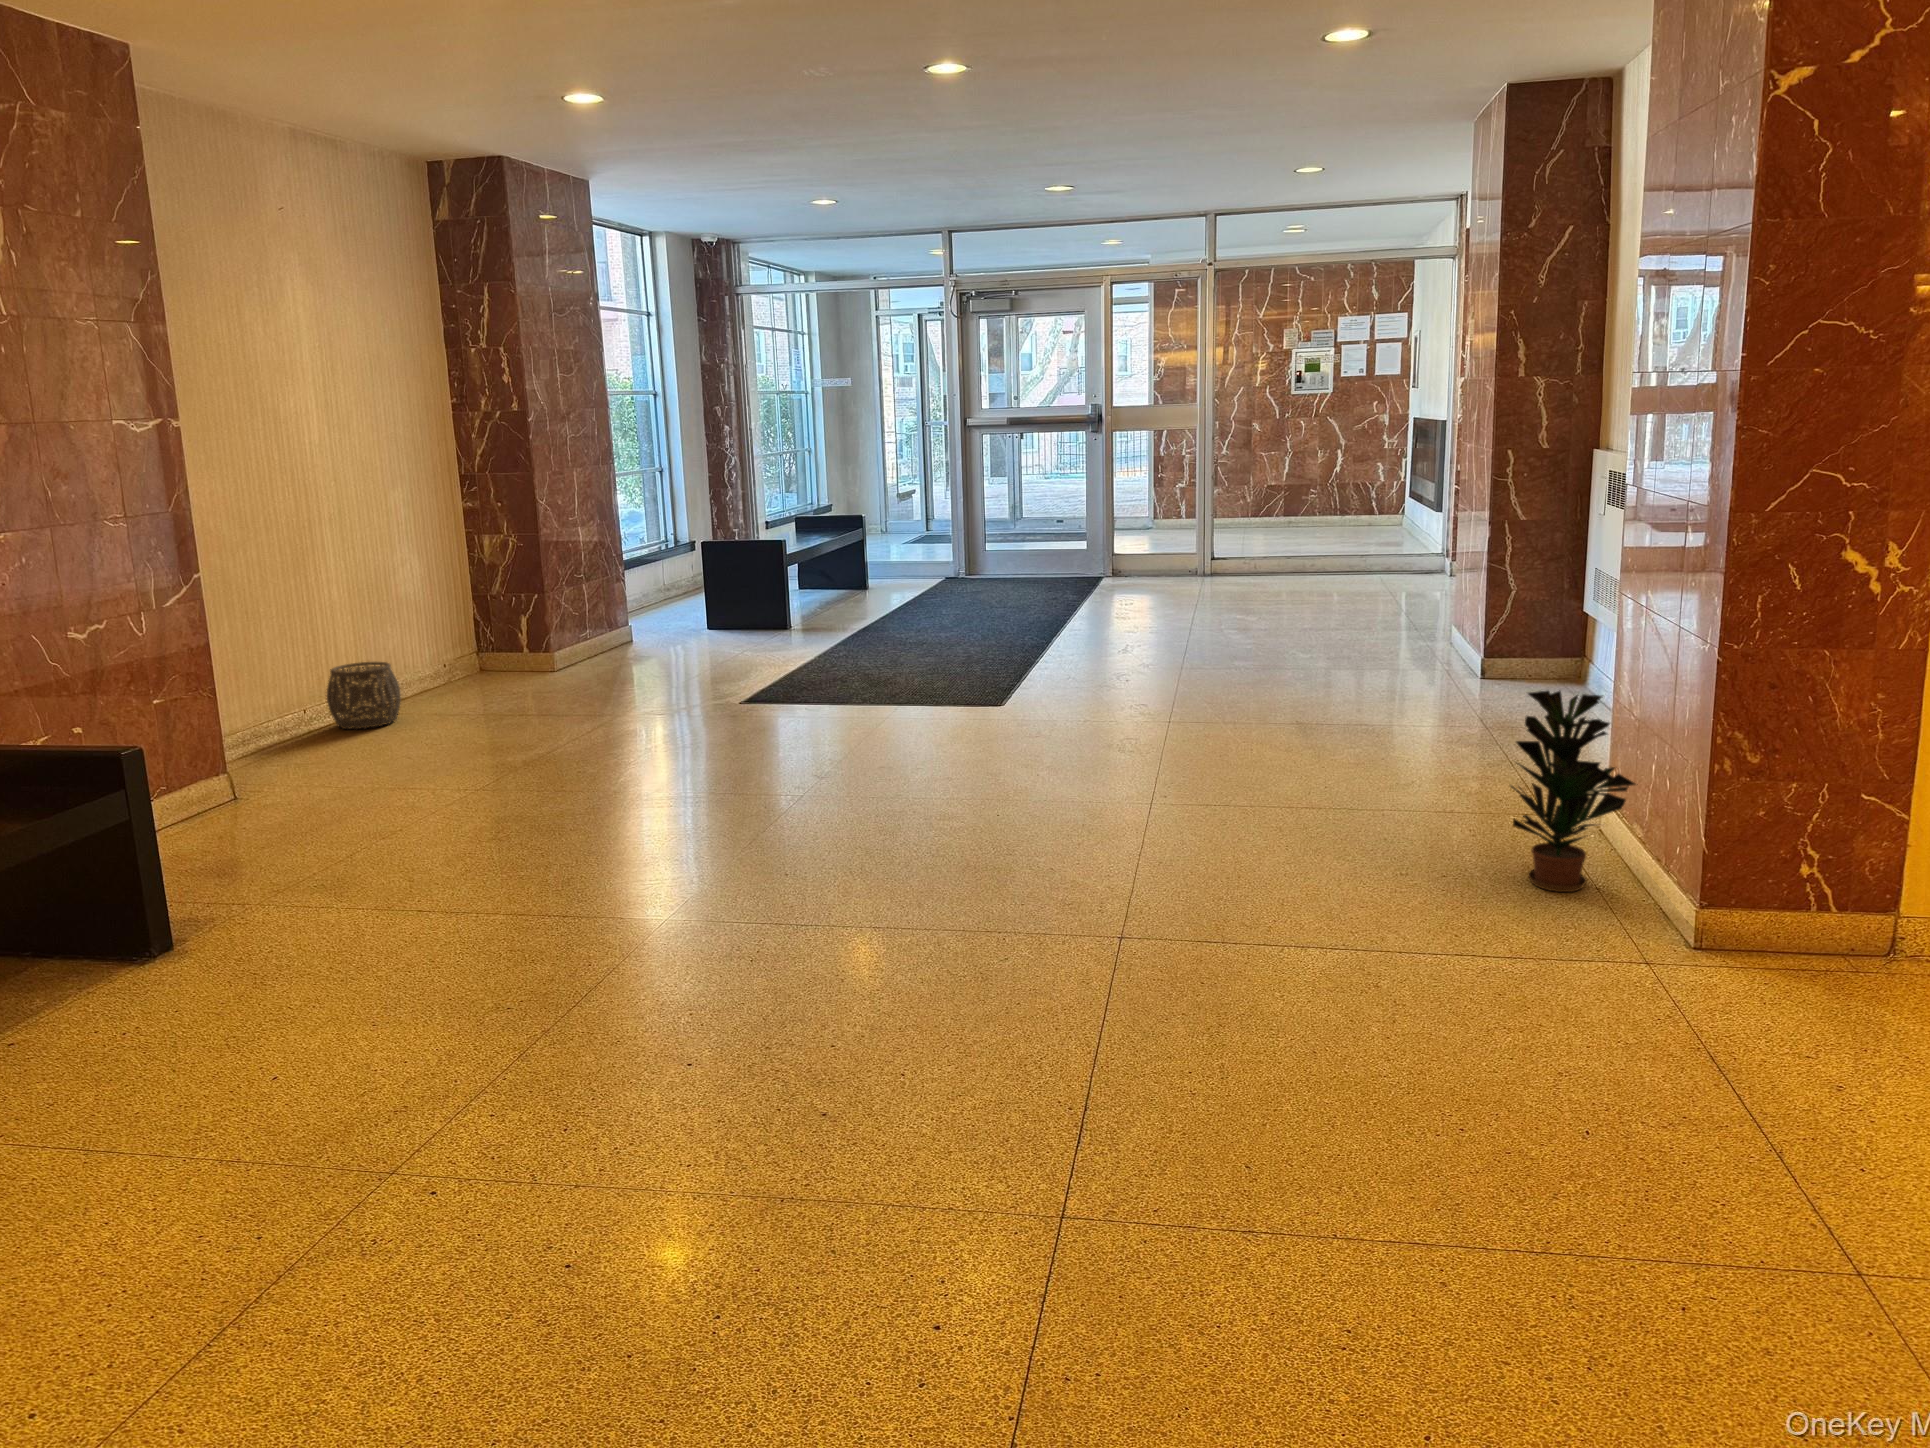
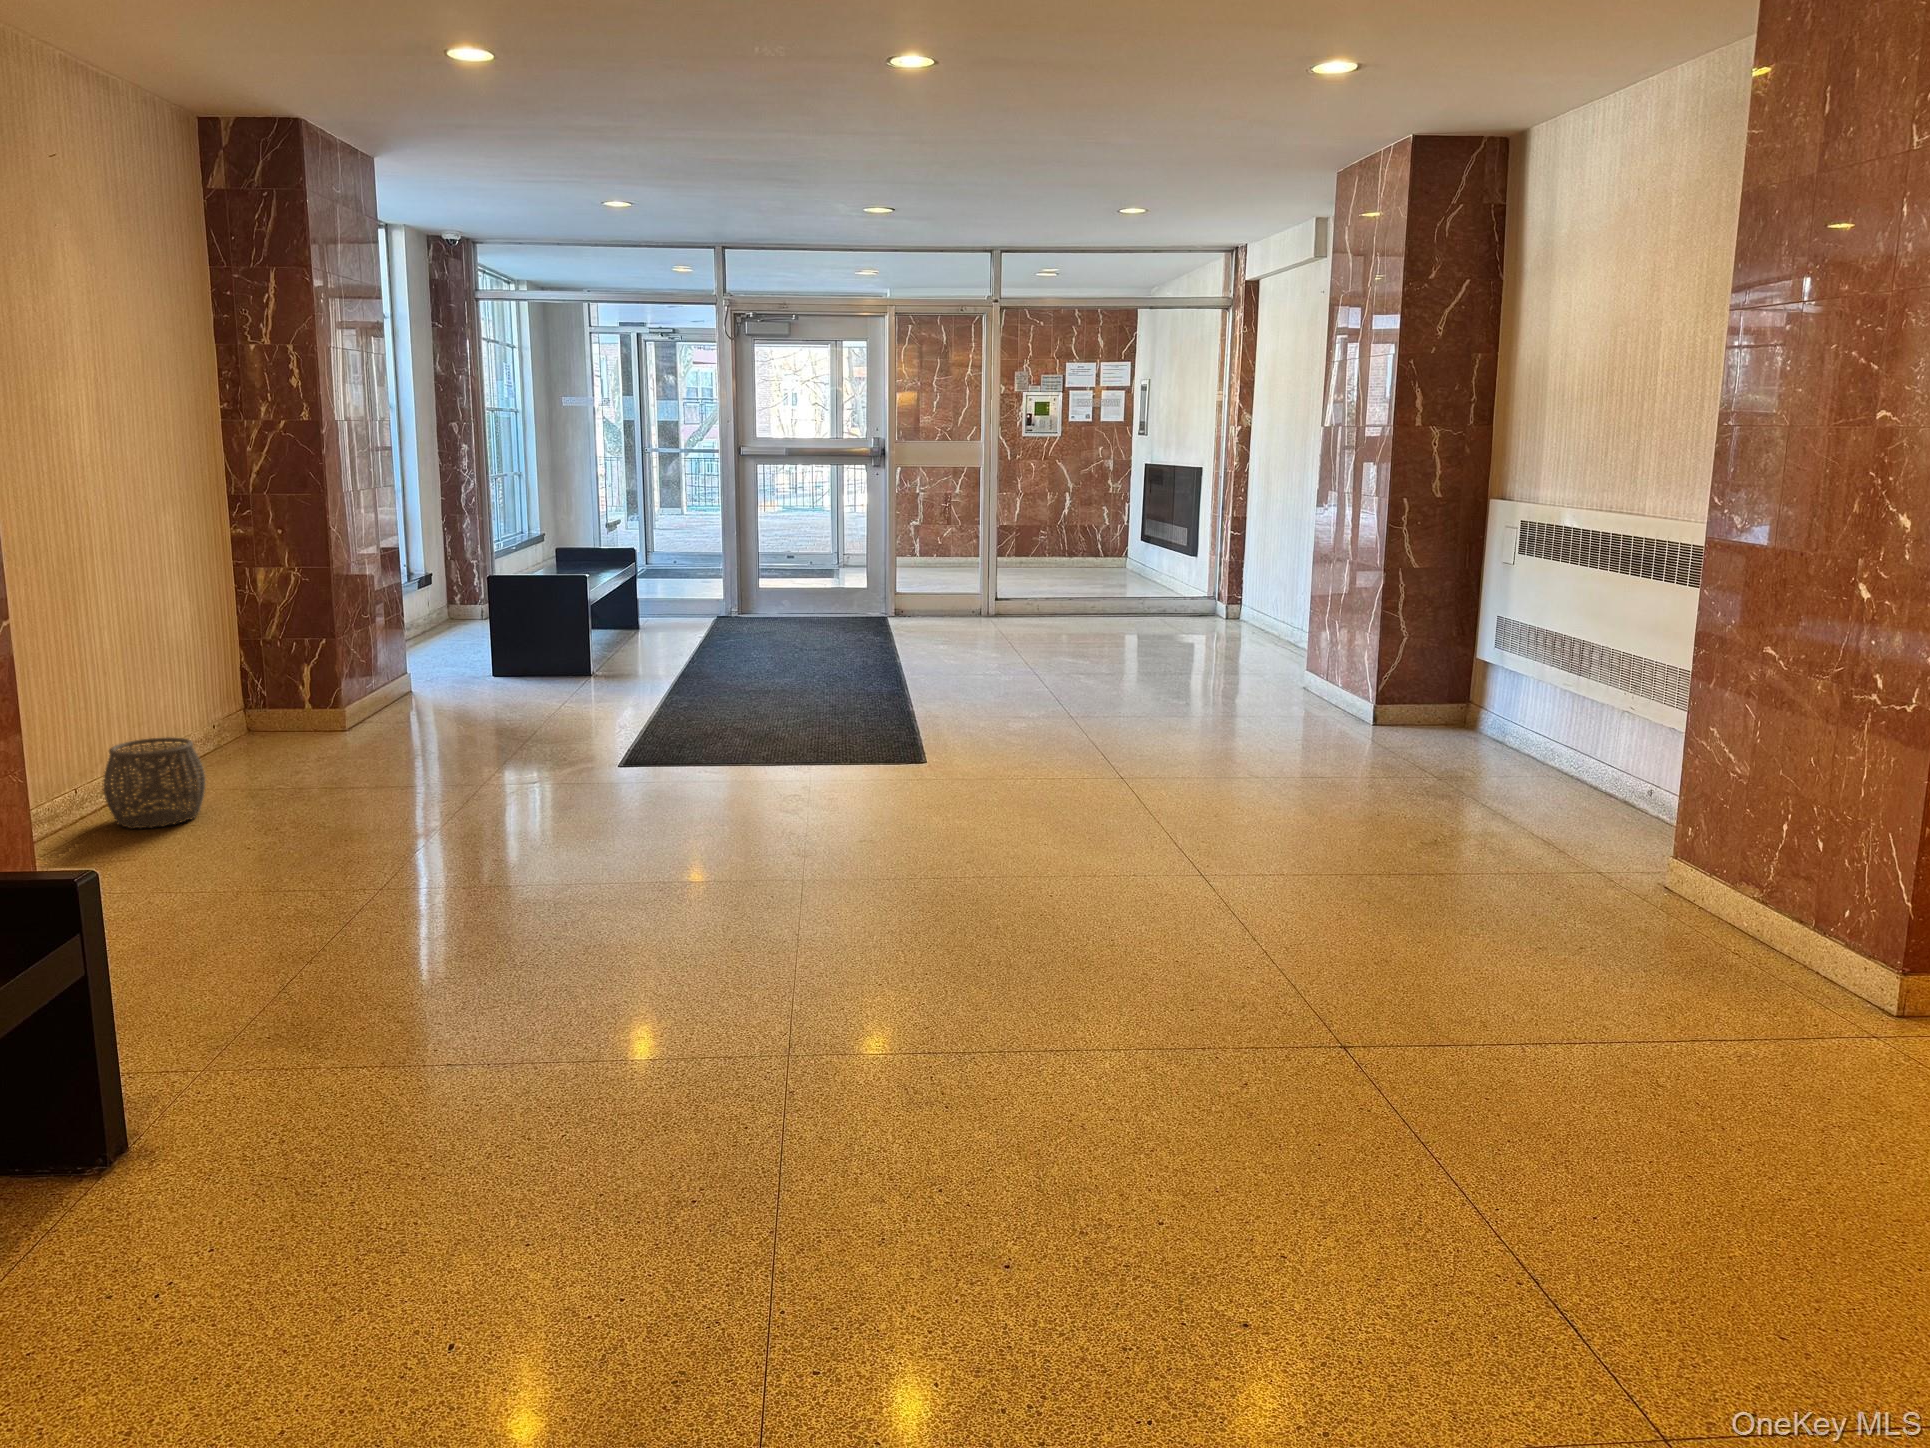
potted plant: present [1511,691,1635,892] -> none [1668,742,1811,945]

